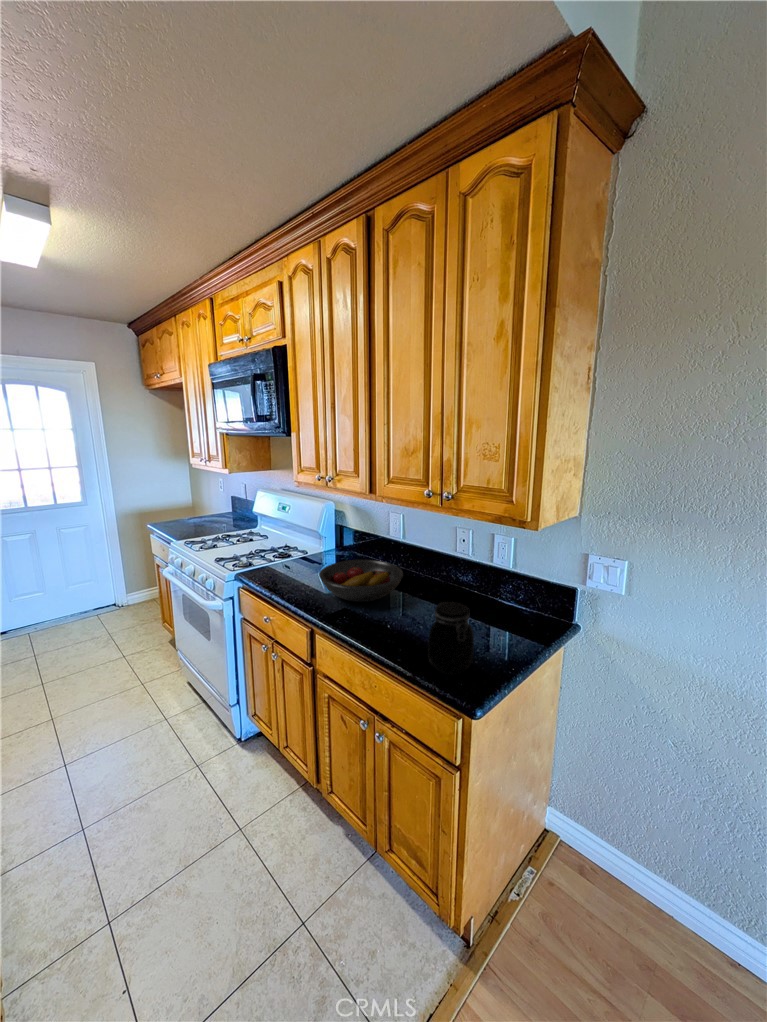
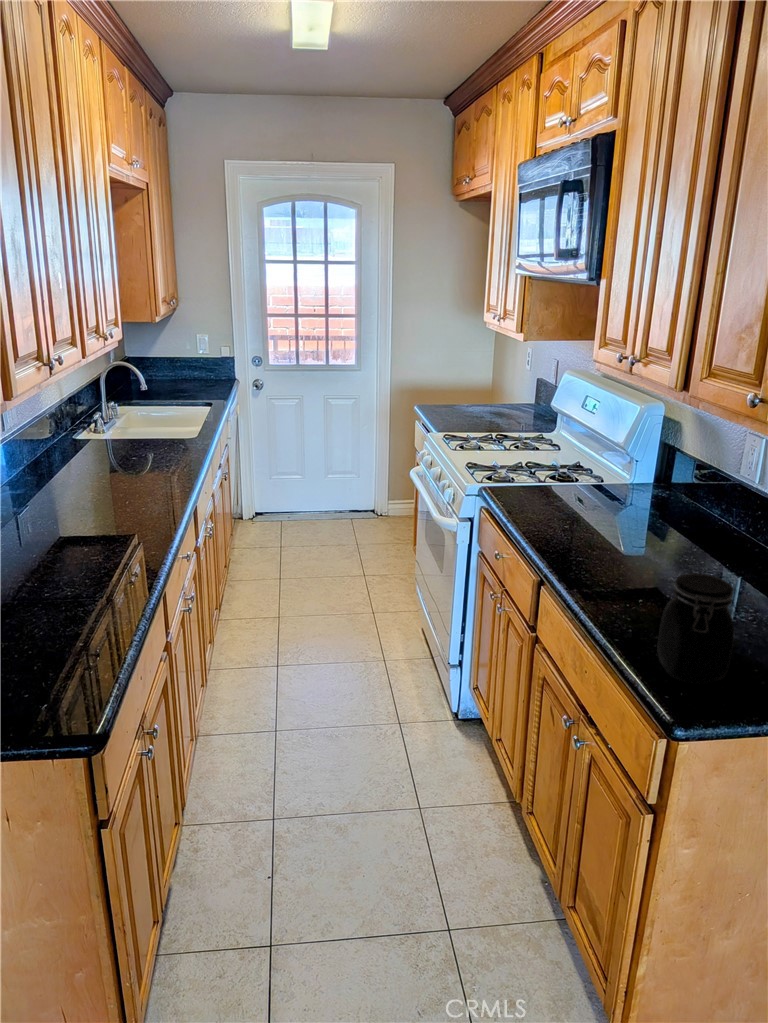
fruit bowl: present [319,560,403,602] -> none [574,497,715,564]

